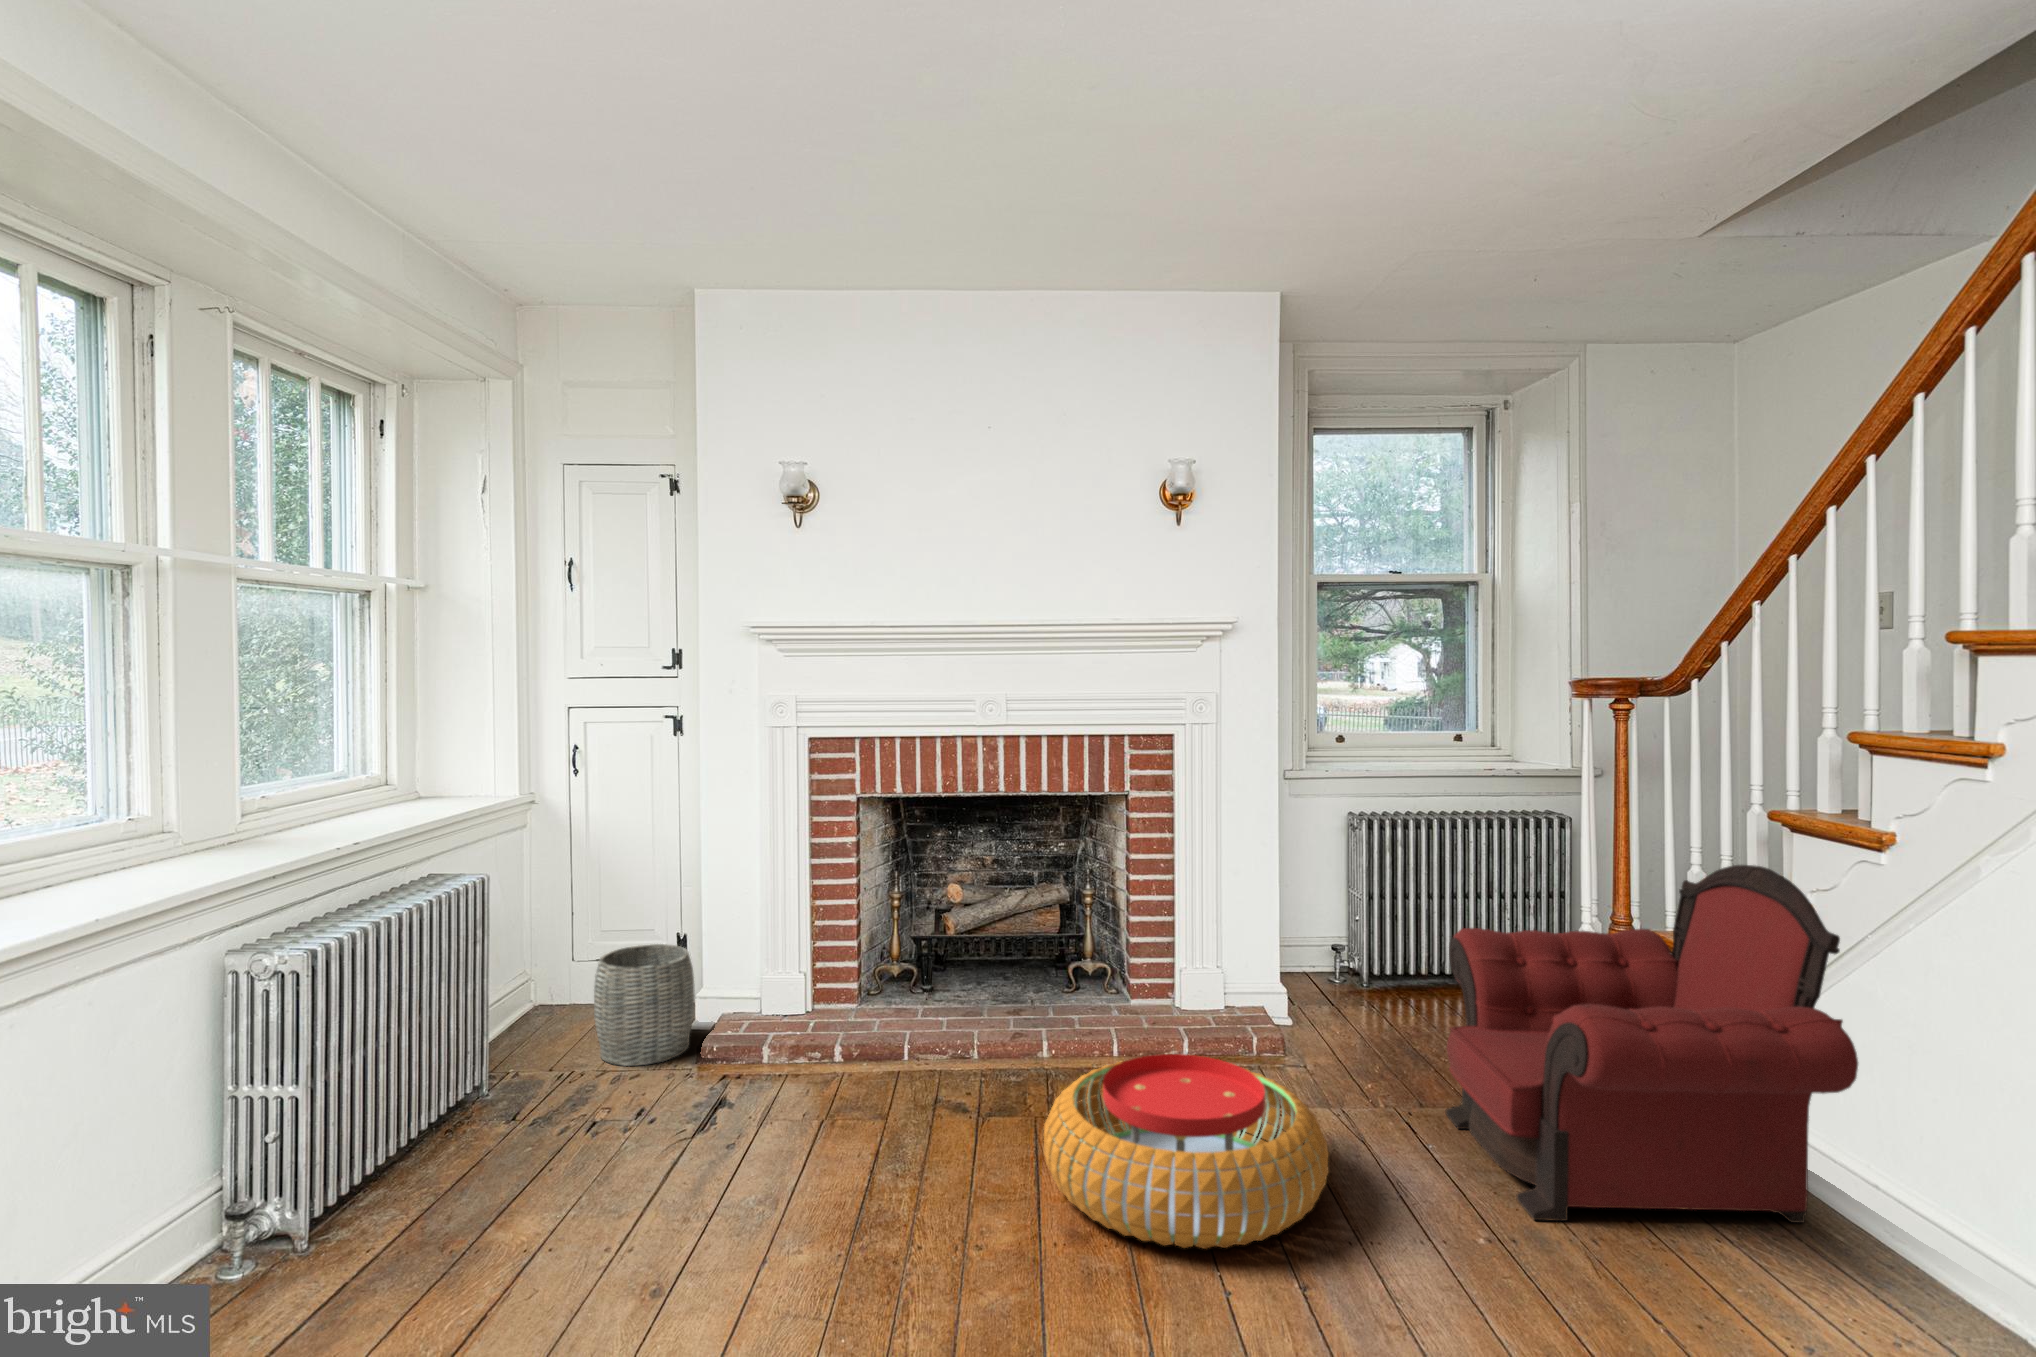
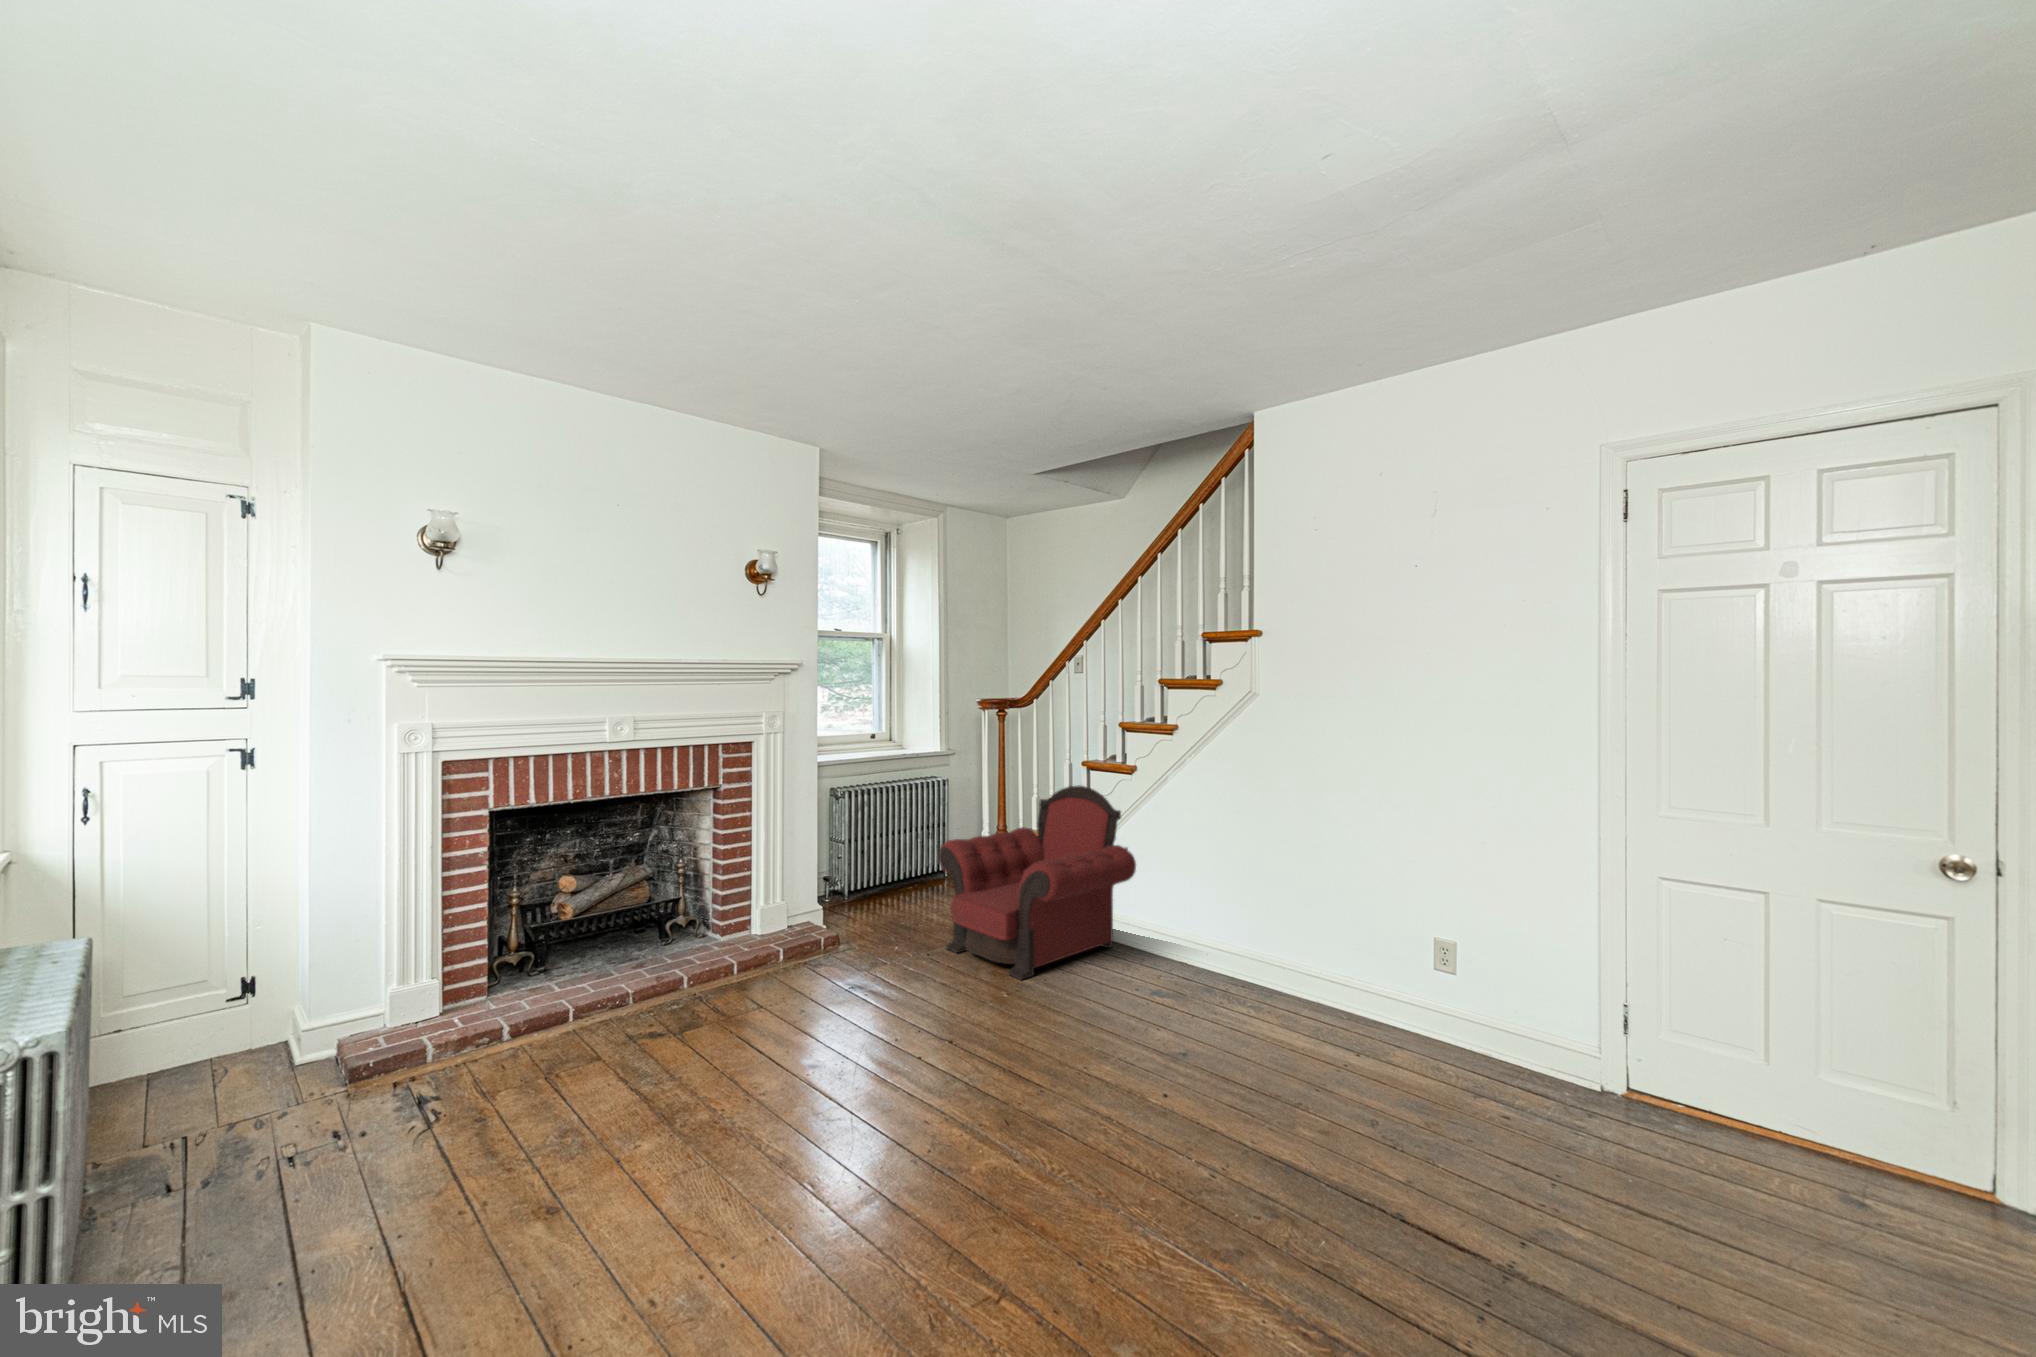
woven basket: present [594,944,695,1066] -> none [167,984,309,1125]
pouf: present [1043,1054,1328,1249] -> none [750,942,935,1060]

